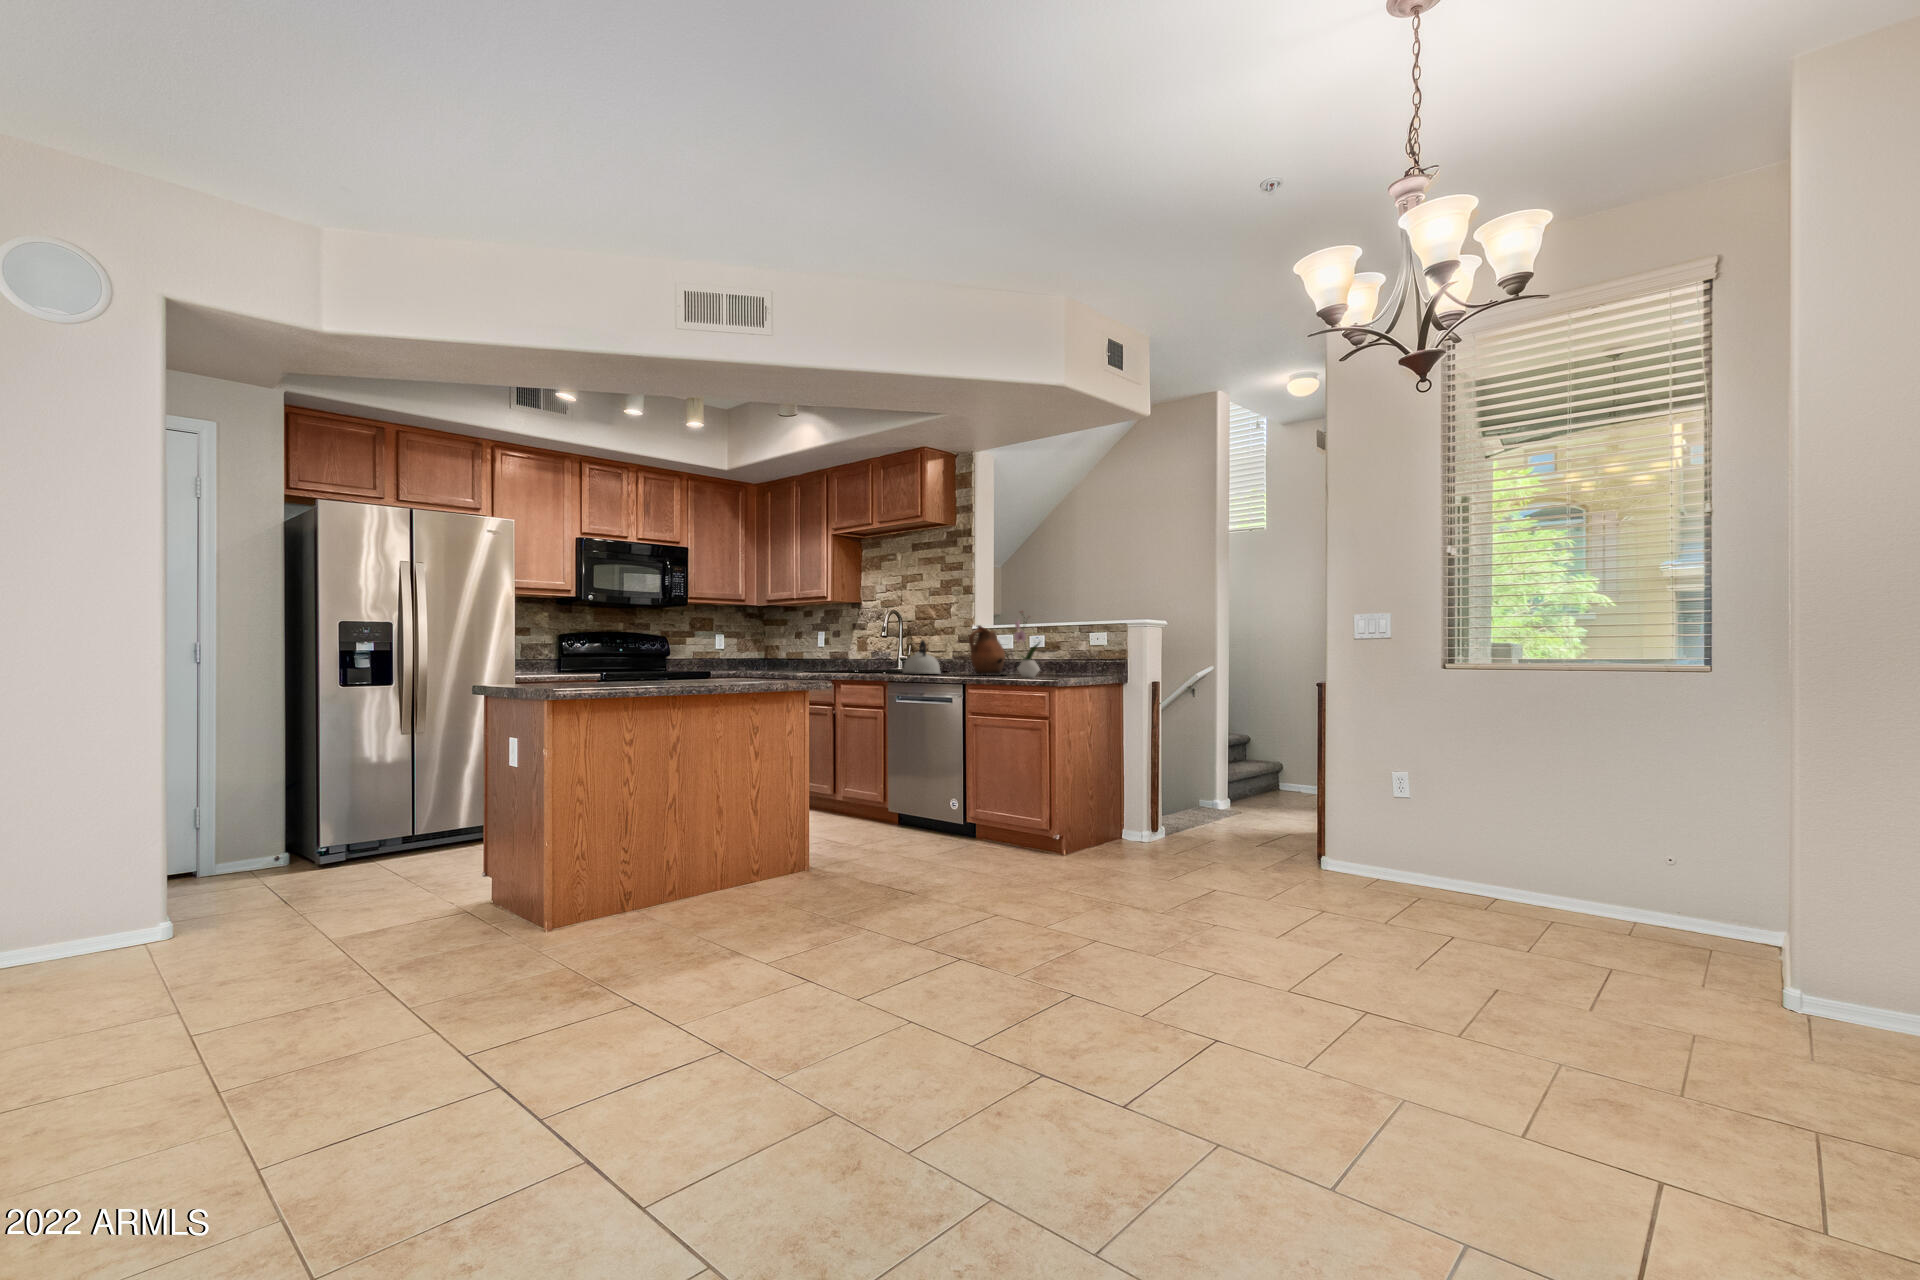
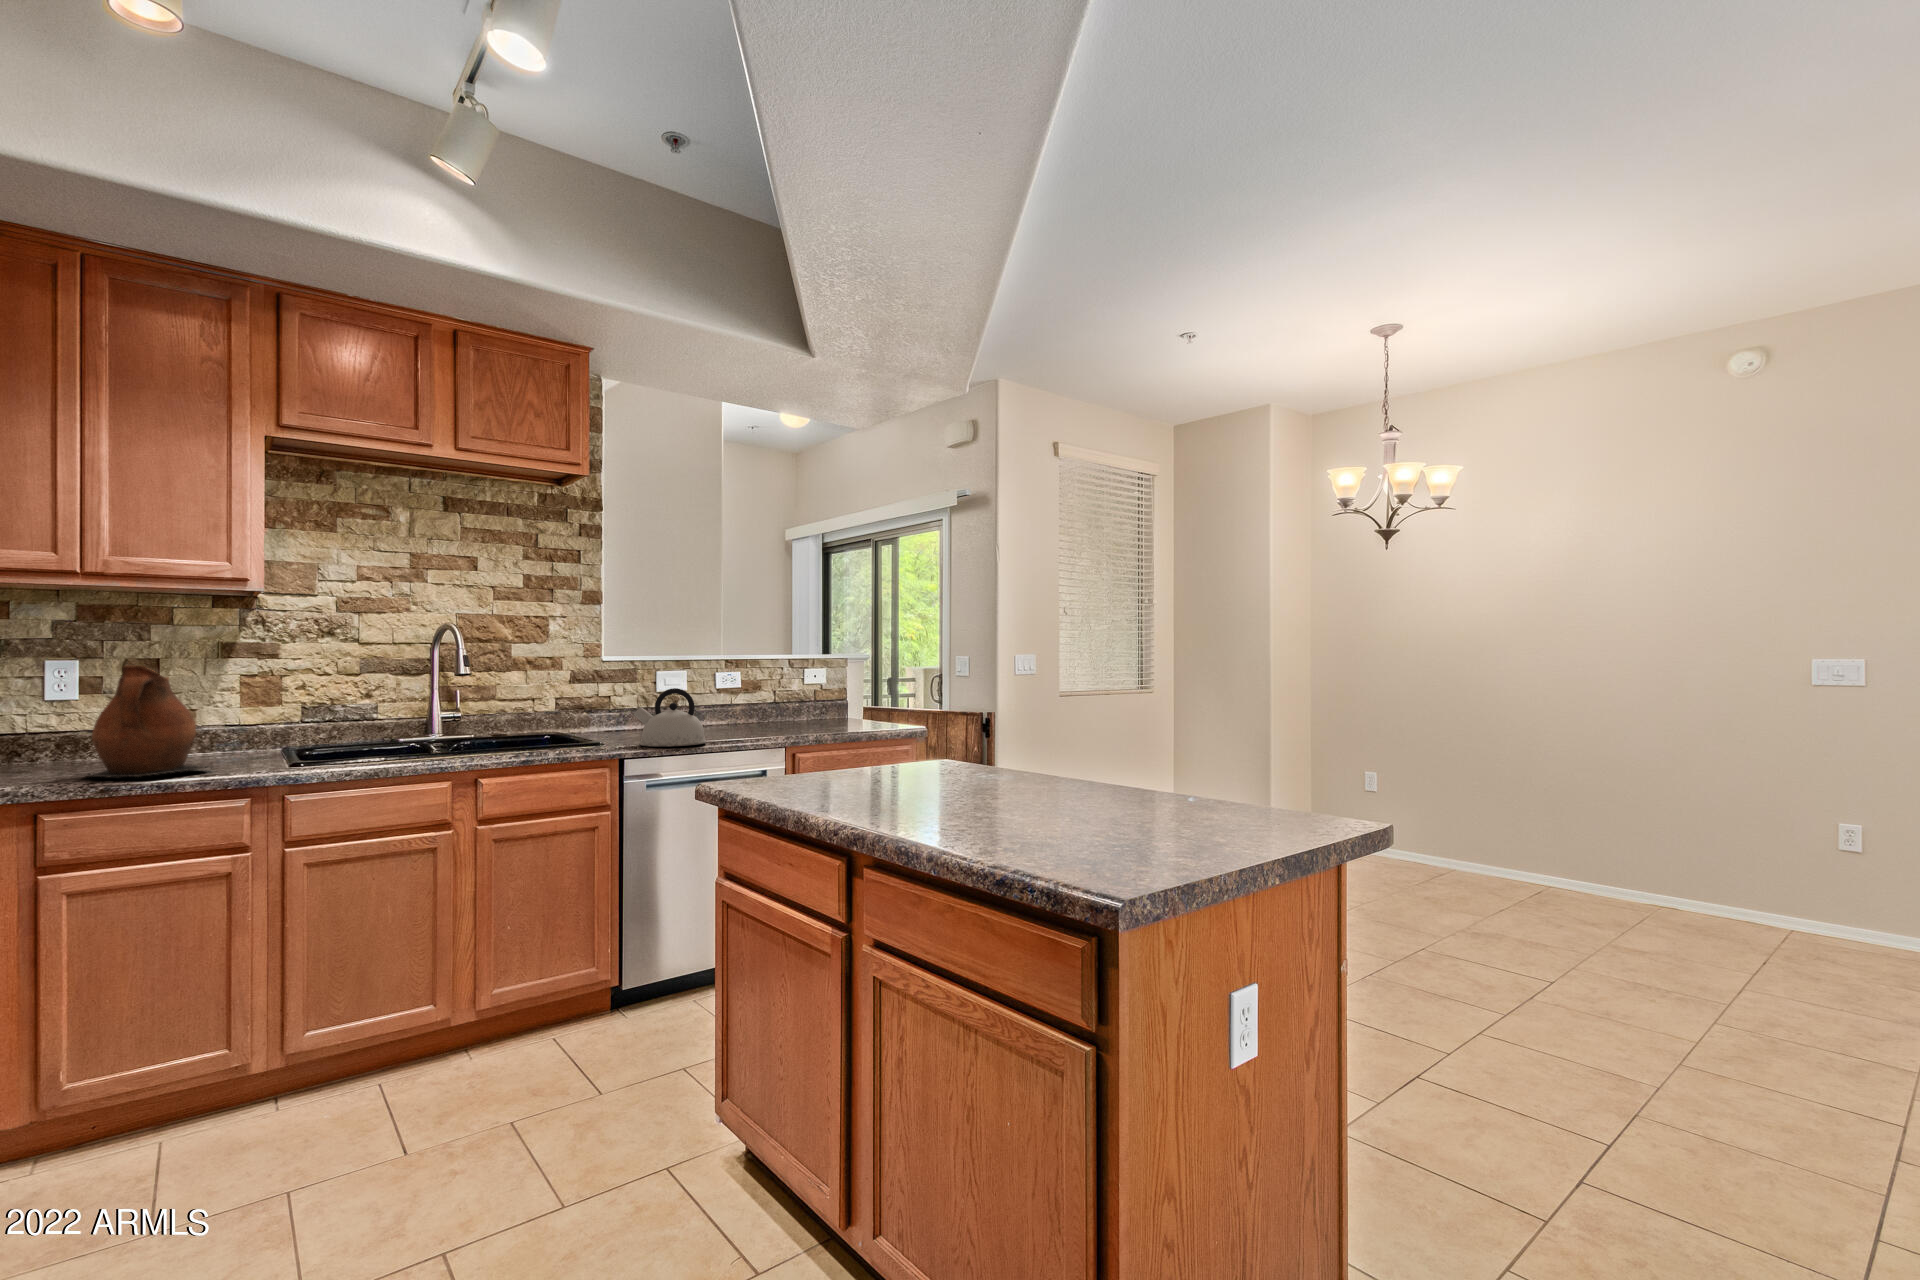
flower arrangement: present [1014,617,1040,678] -> none [856,649,887,734]
ceramic pitcher: present [969,625,1005,675] -> present [86,666,213,777]

